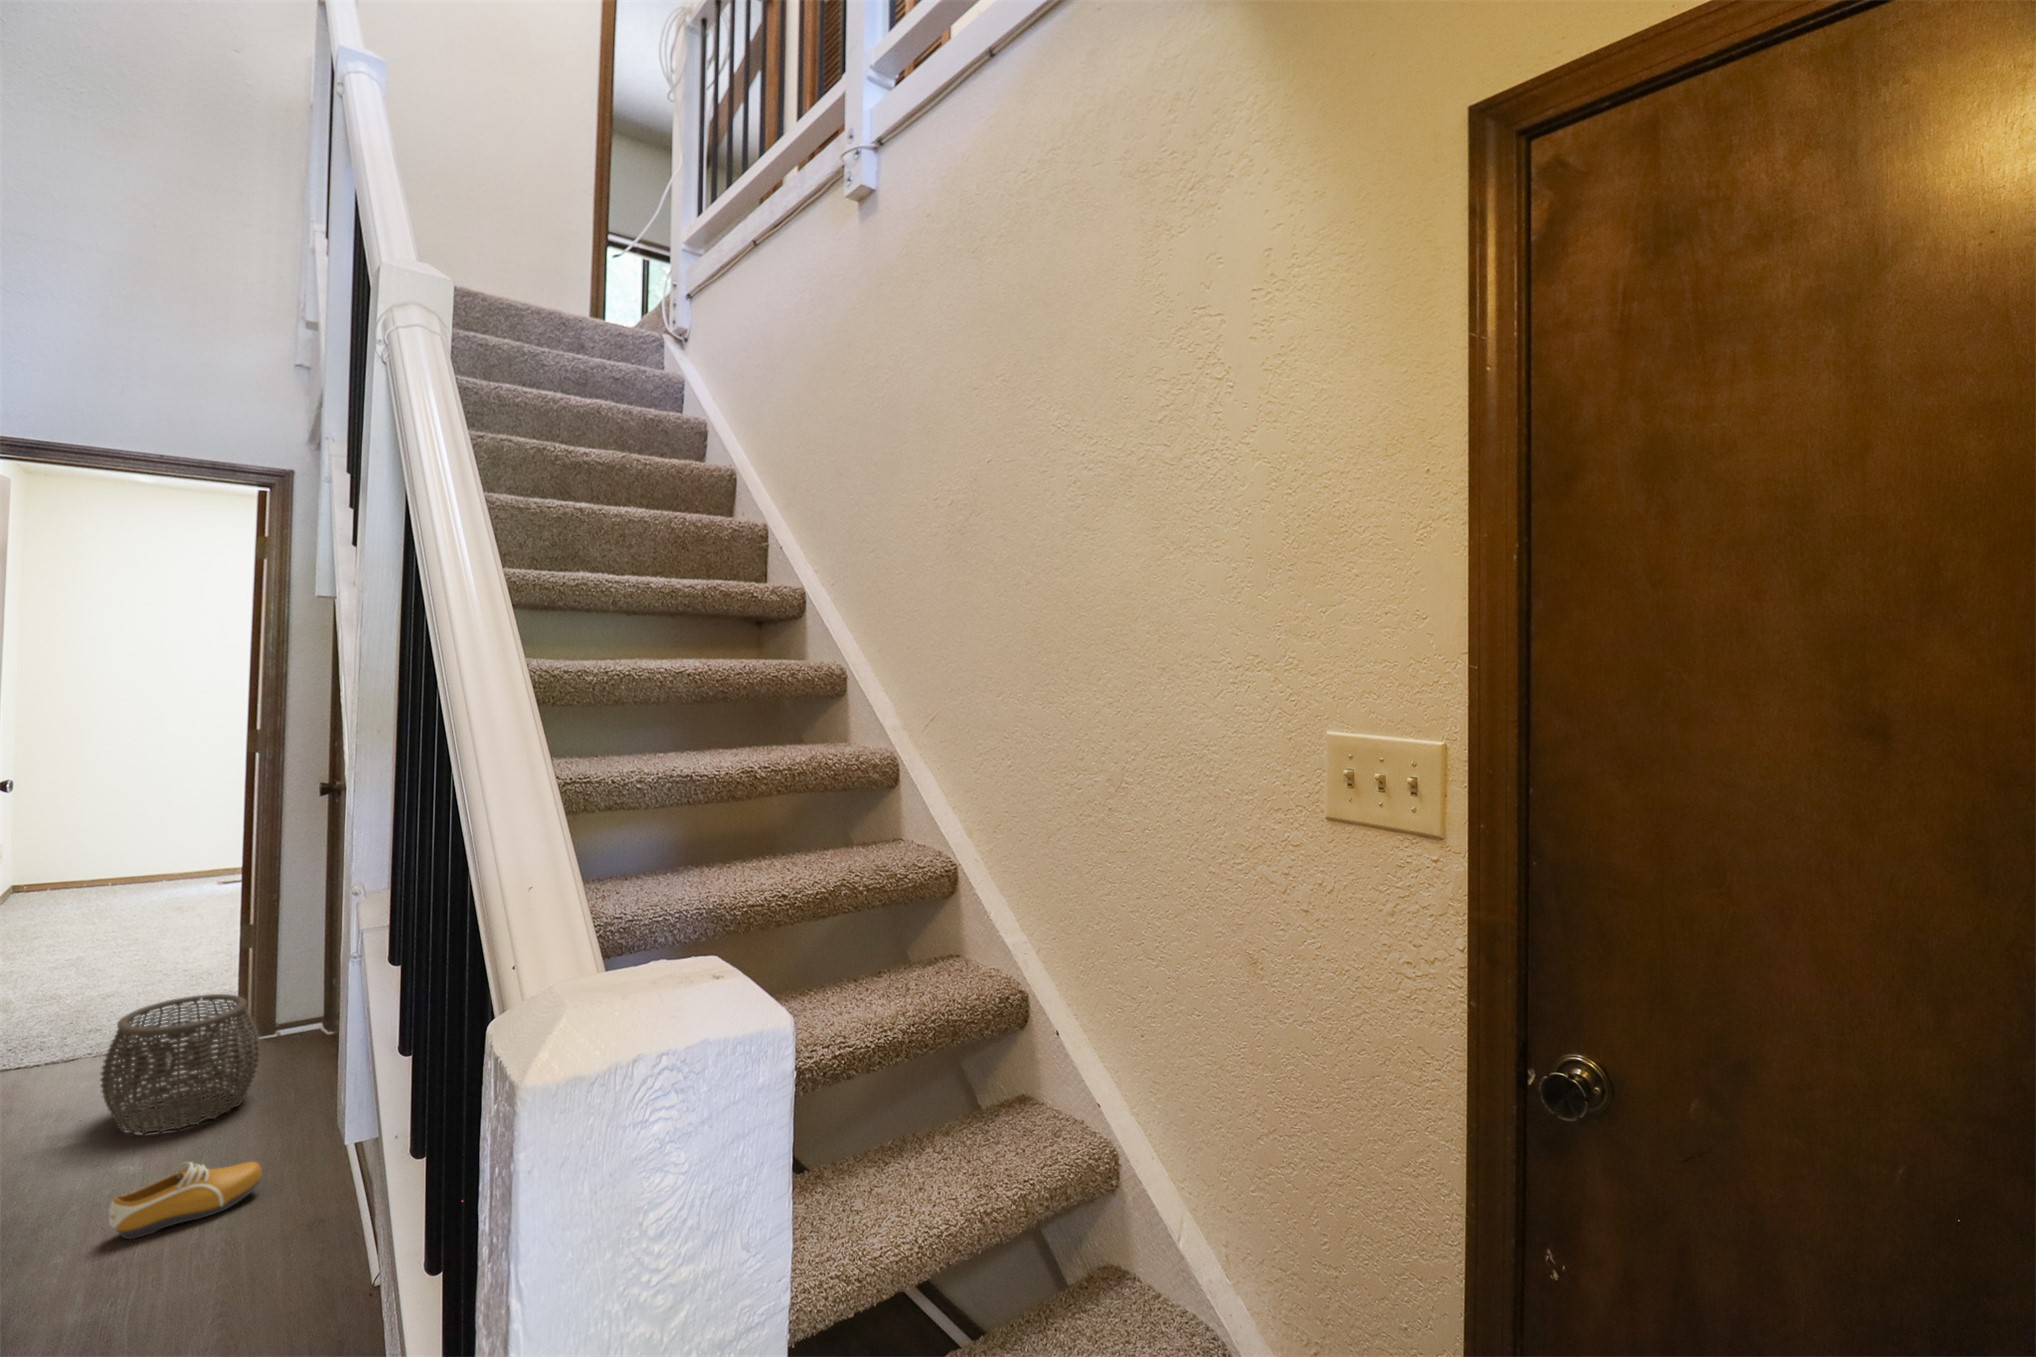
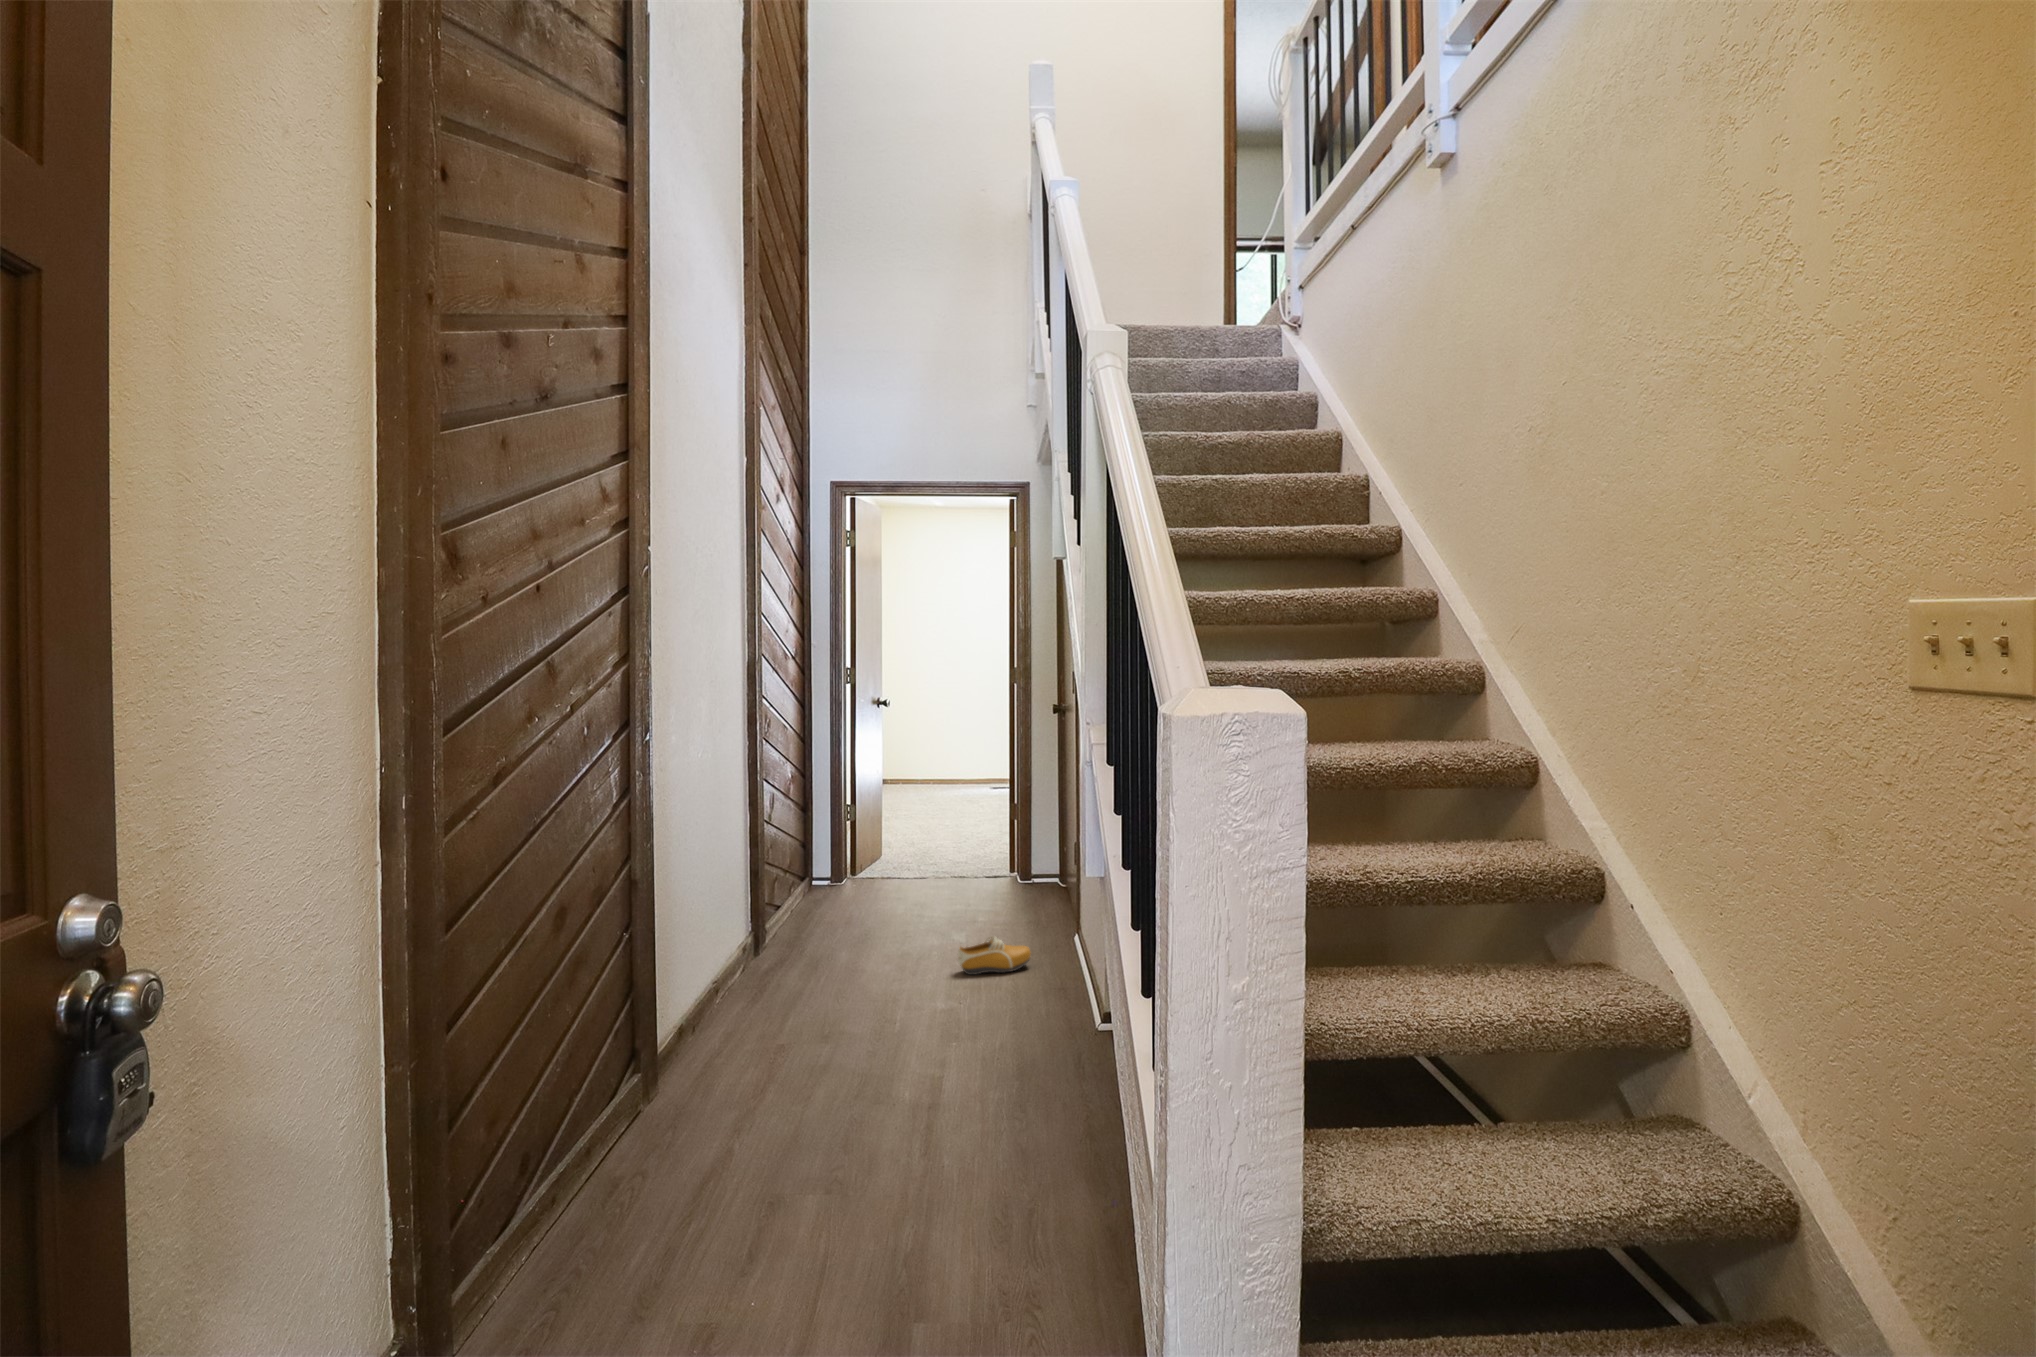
woven basket: present [100,994,260,1134] -> none [946,842,1025,924]

